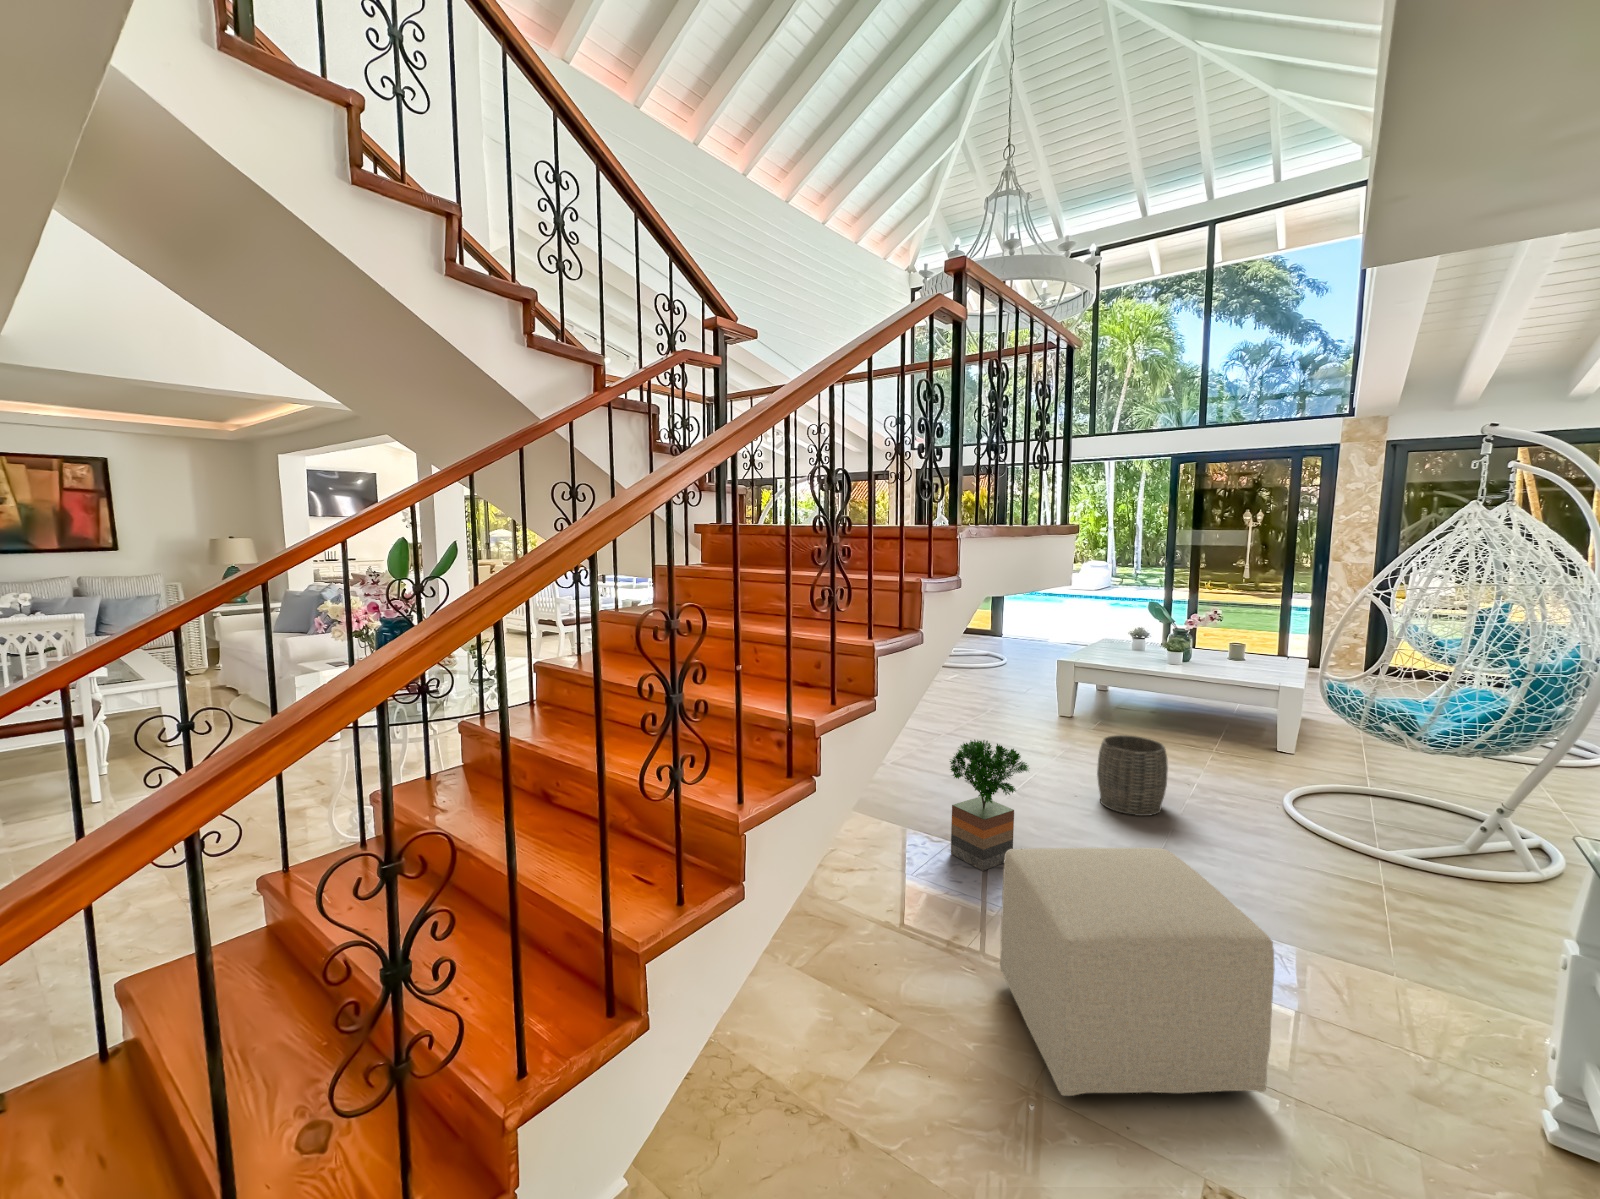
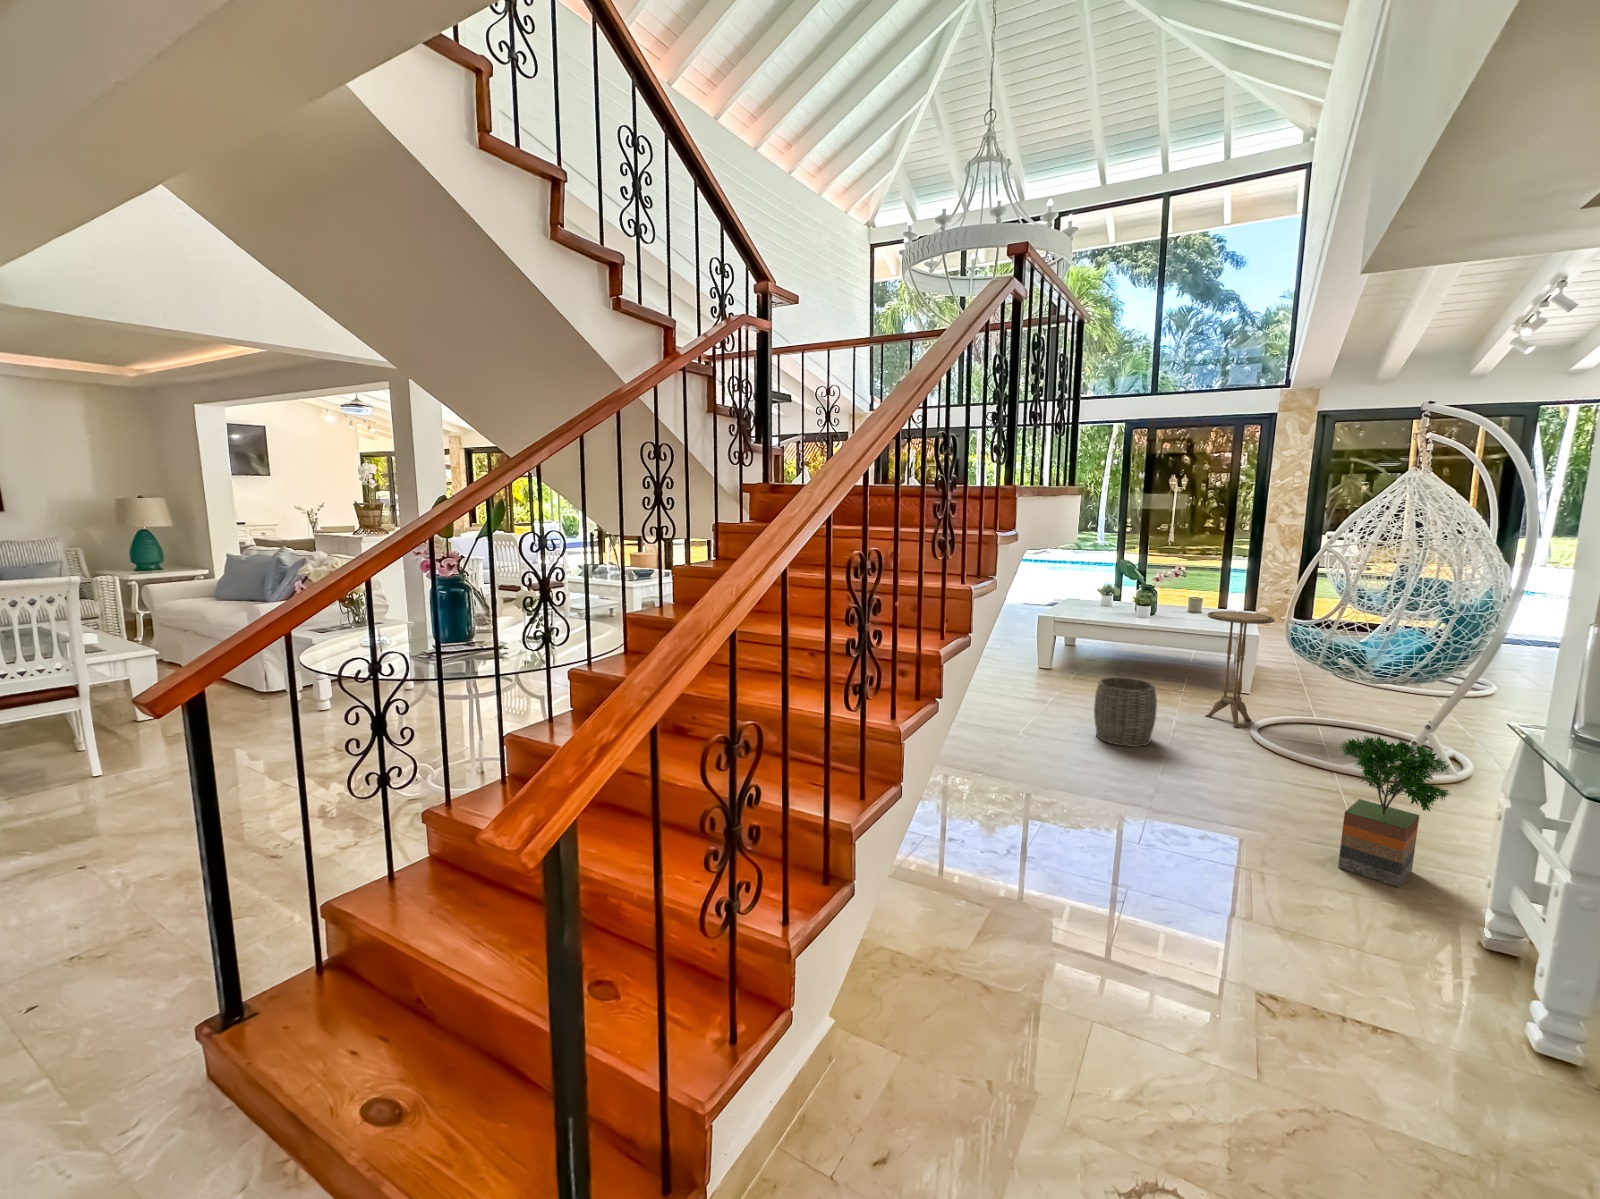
side table: none [1234,663,1312,797] -> present [1206,611,1274,728]
potted tree: present [950,740,1030,871] -> present [1338,736,1450,887]
ottoman: present [1000,848,1274,1096] -> none [1059,758,1300,949]

